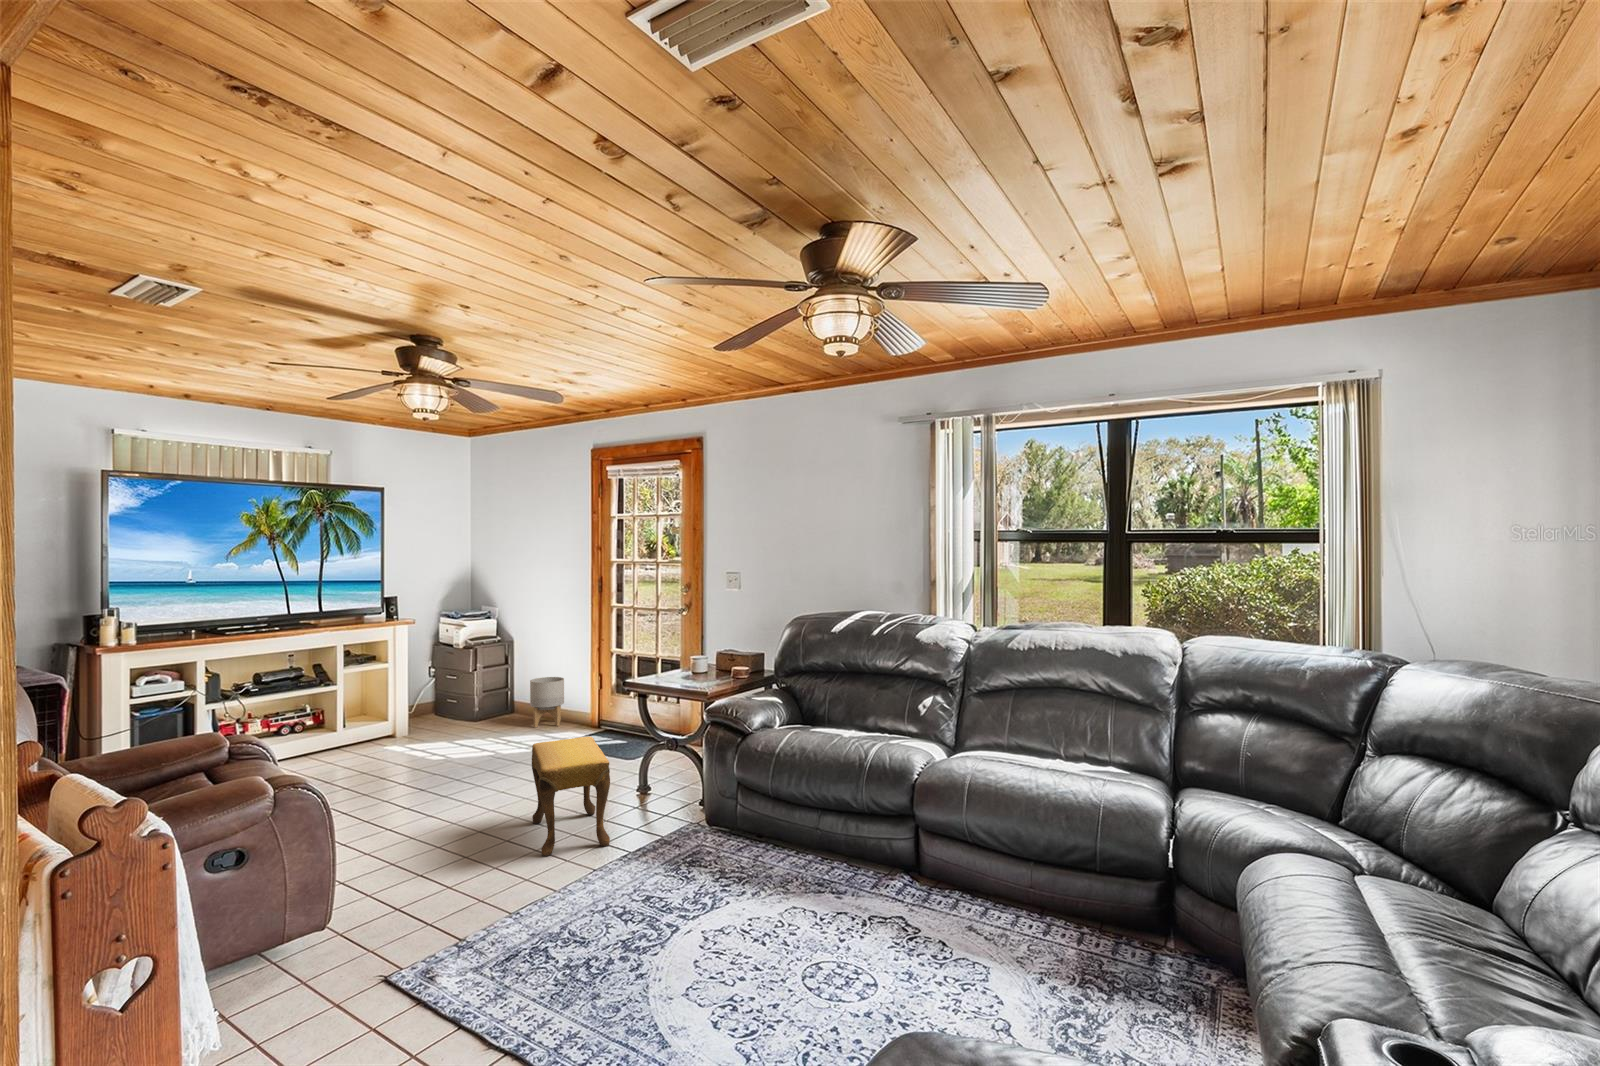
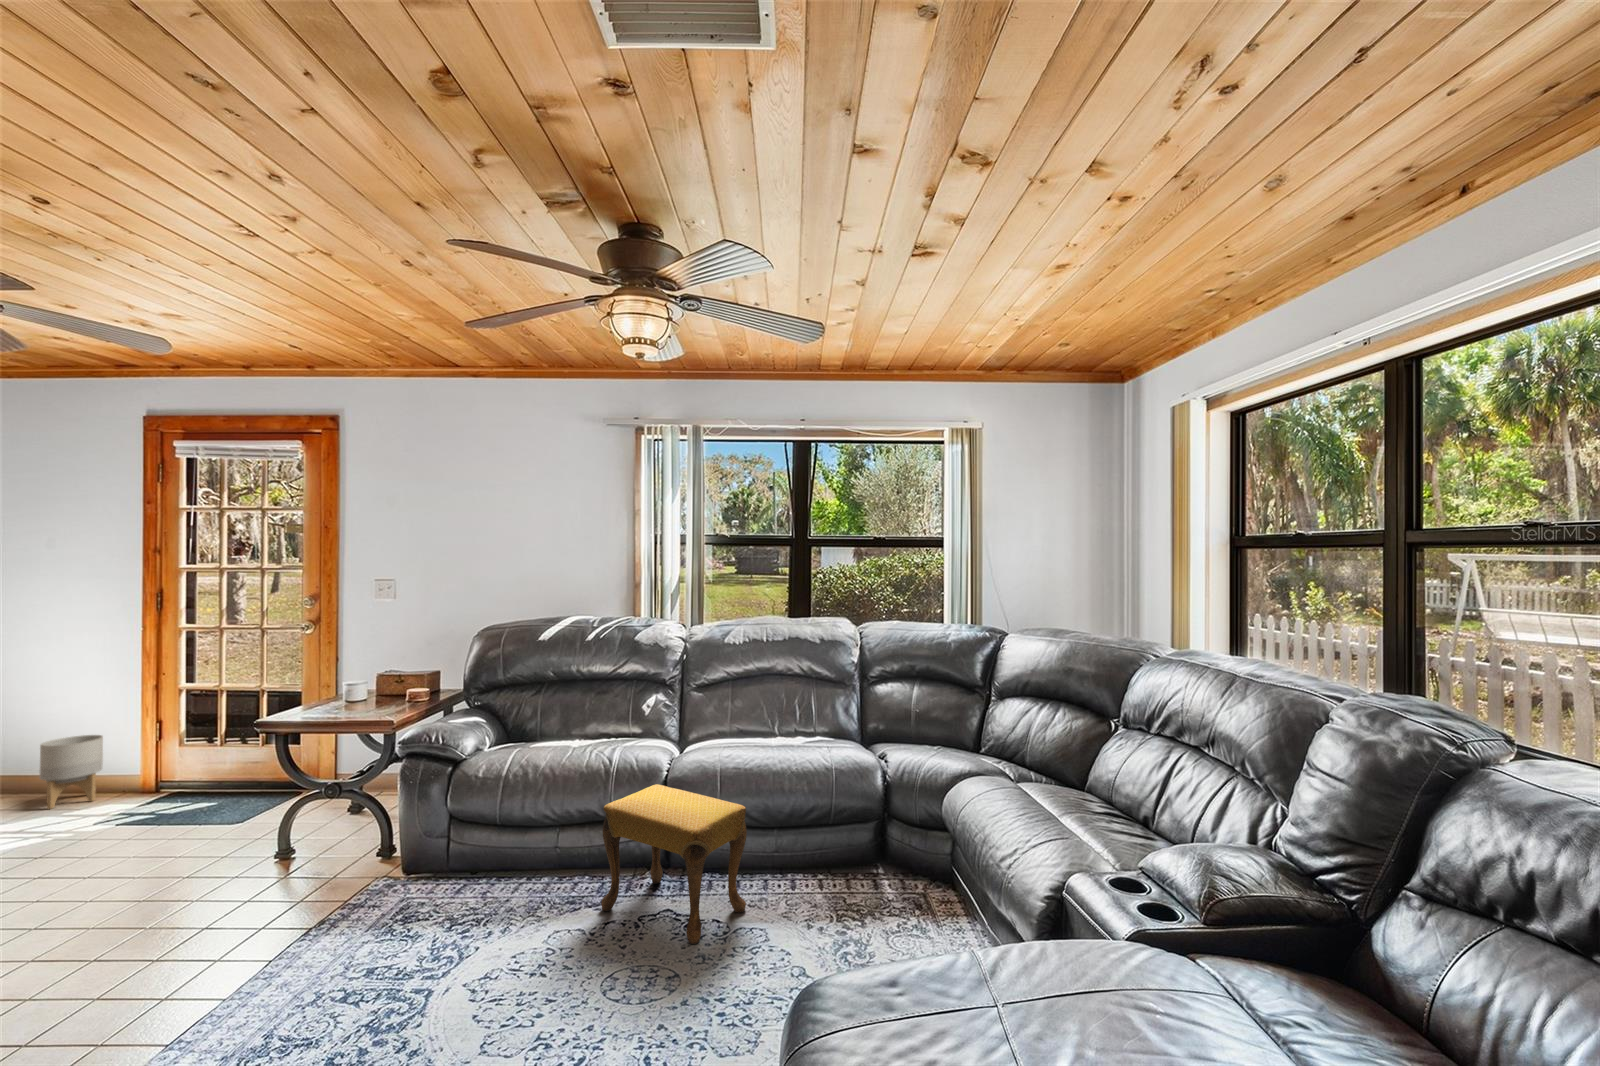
footstool: present [532,737,610,856] -> present [601,784,747,944]

